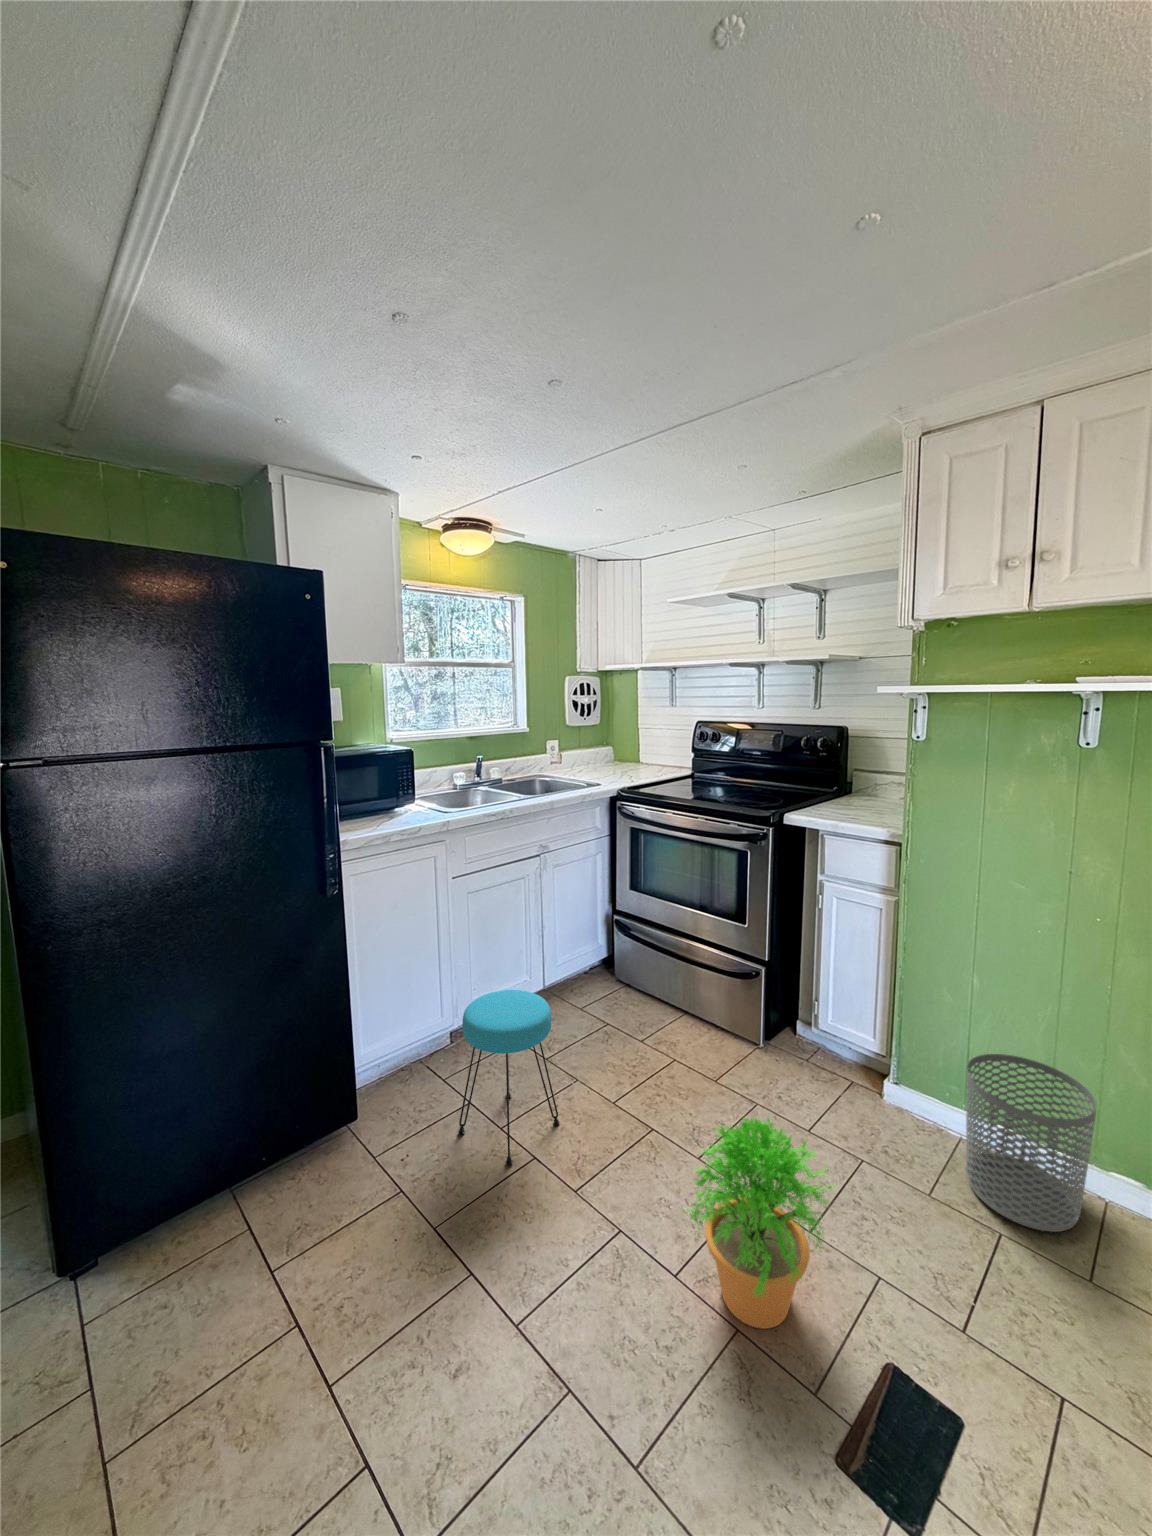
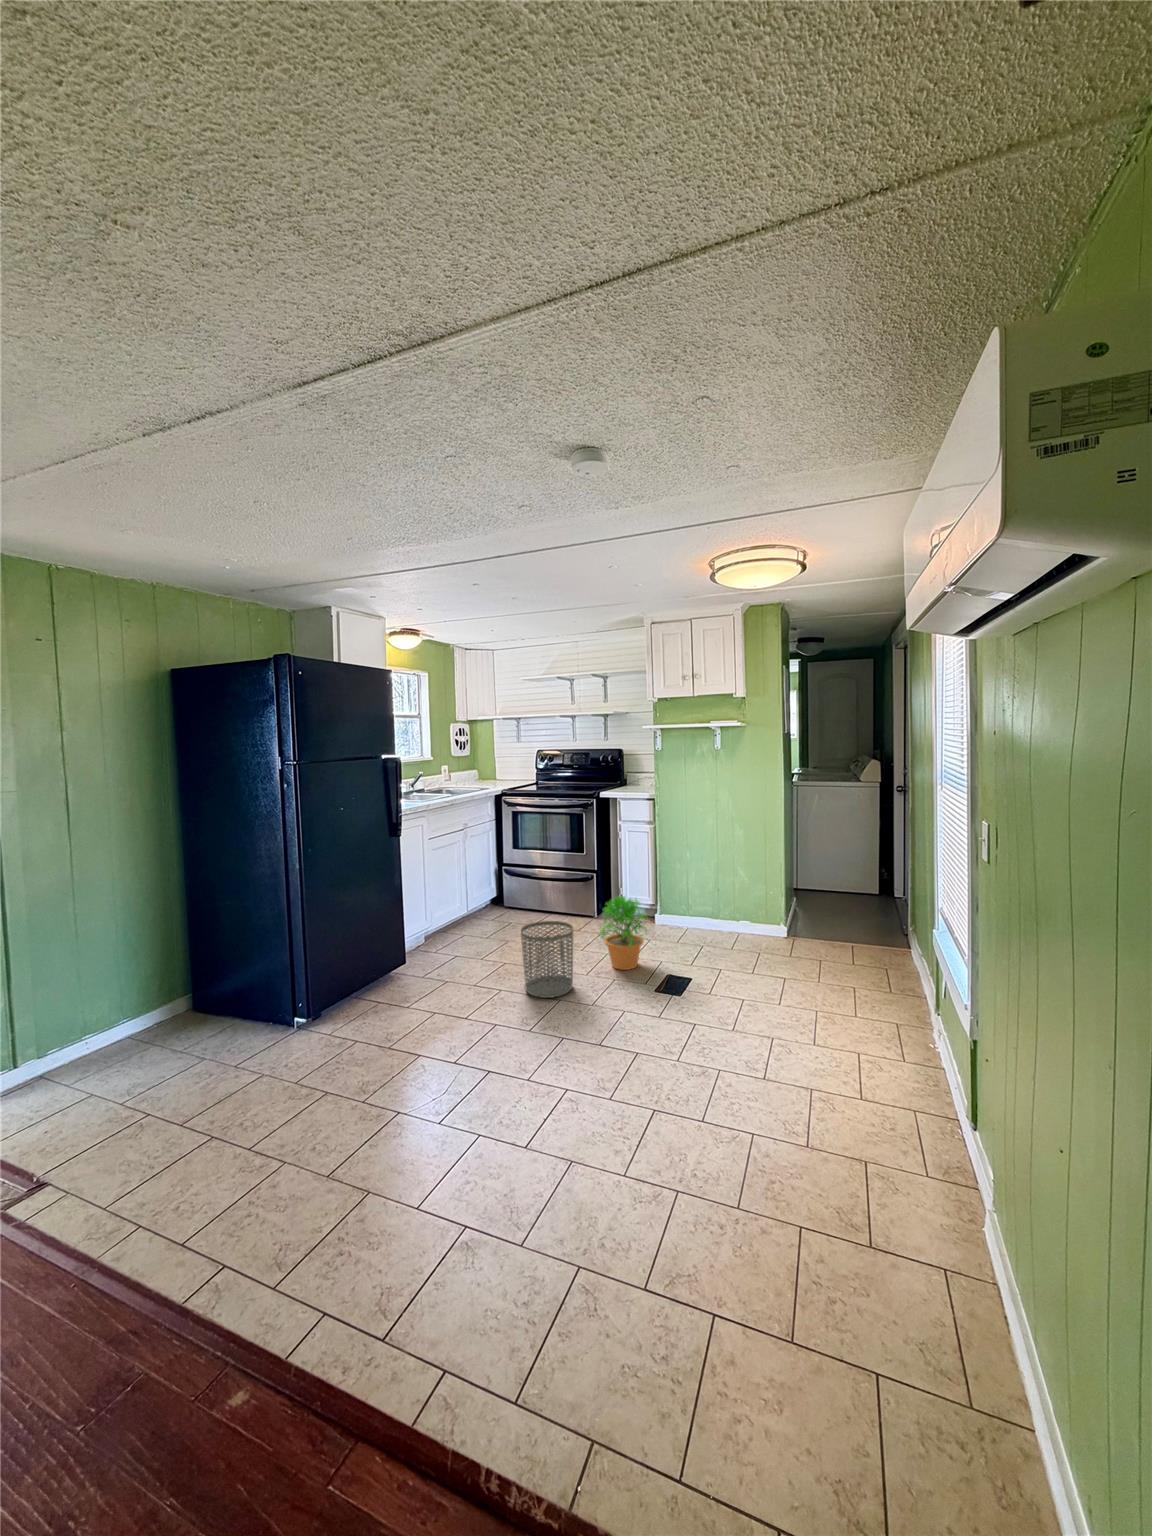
stool: present [458,990,560,1164] -> none [469,885,517,961]
waste bin: present [966,1054,1096,1232] -> present [521,921,573,998]

